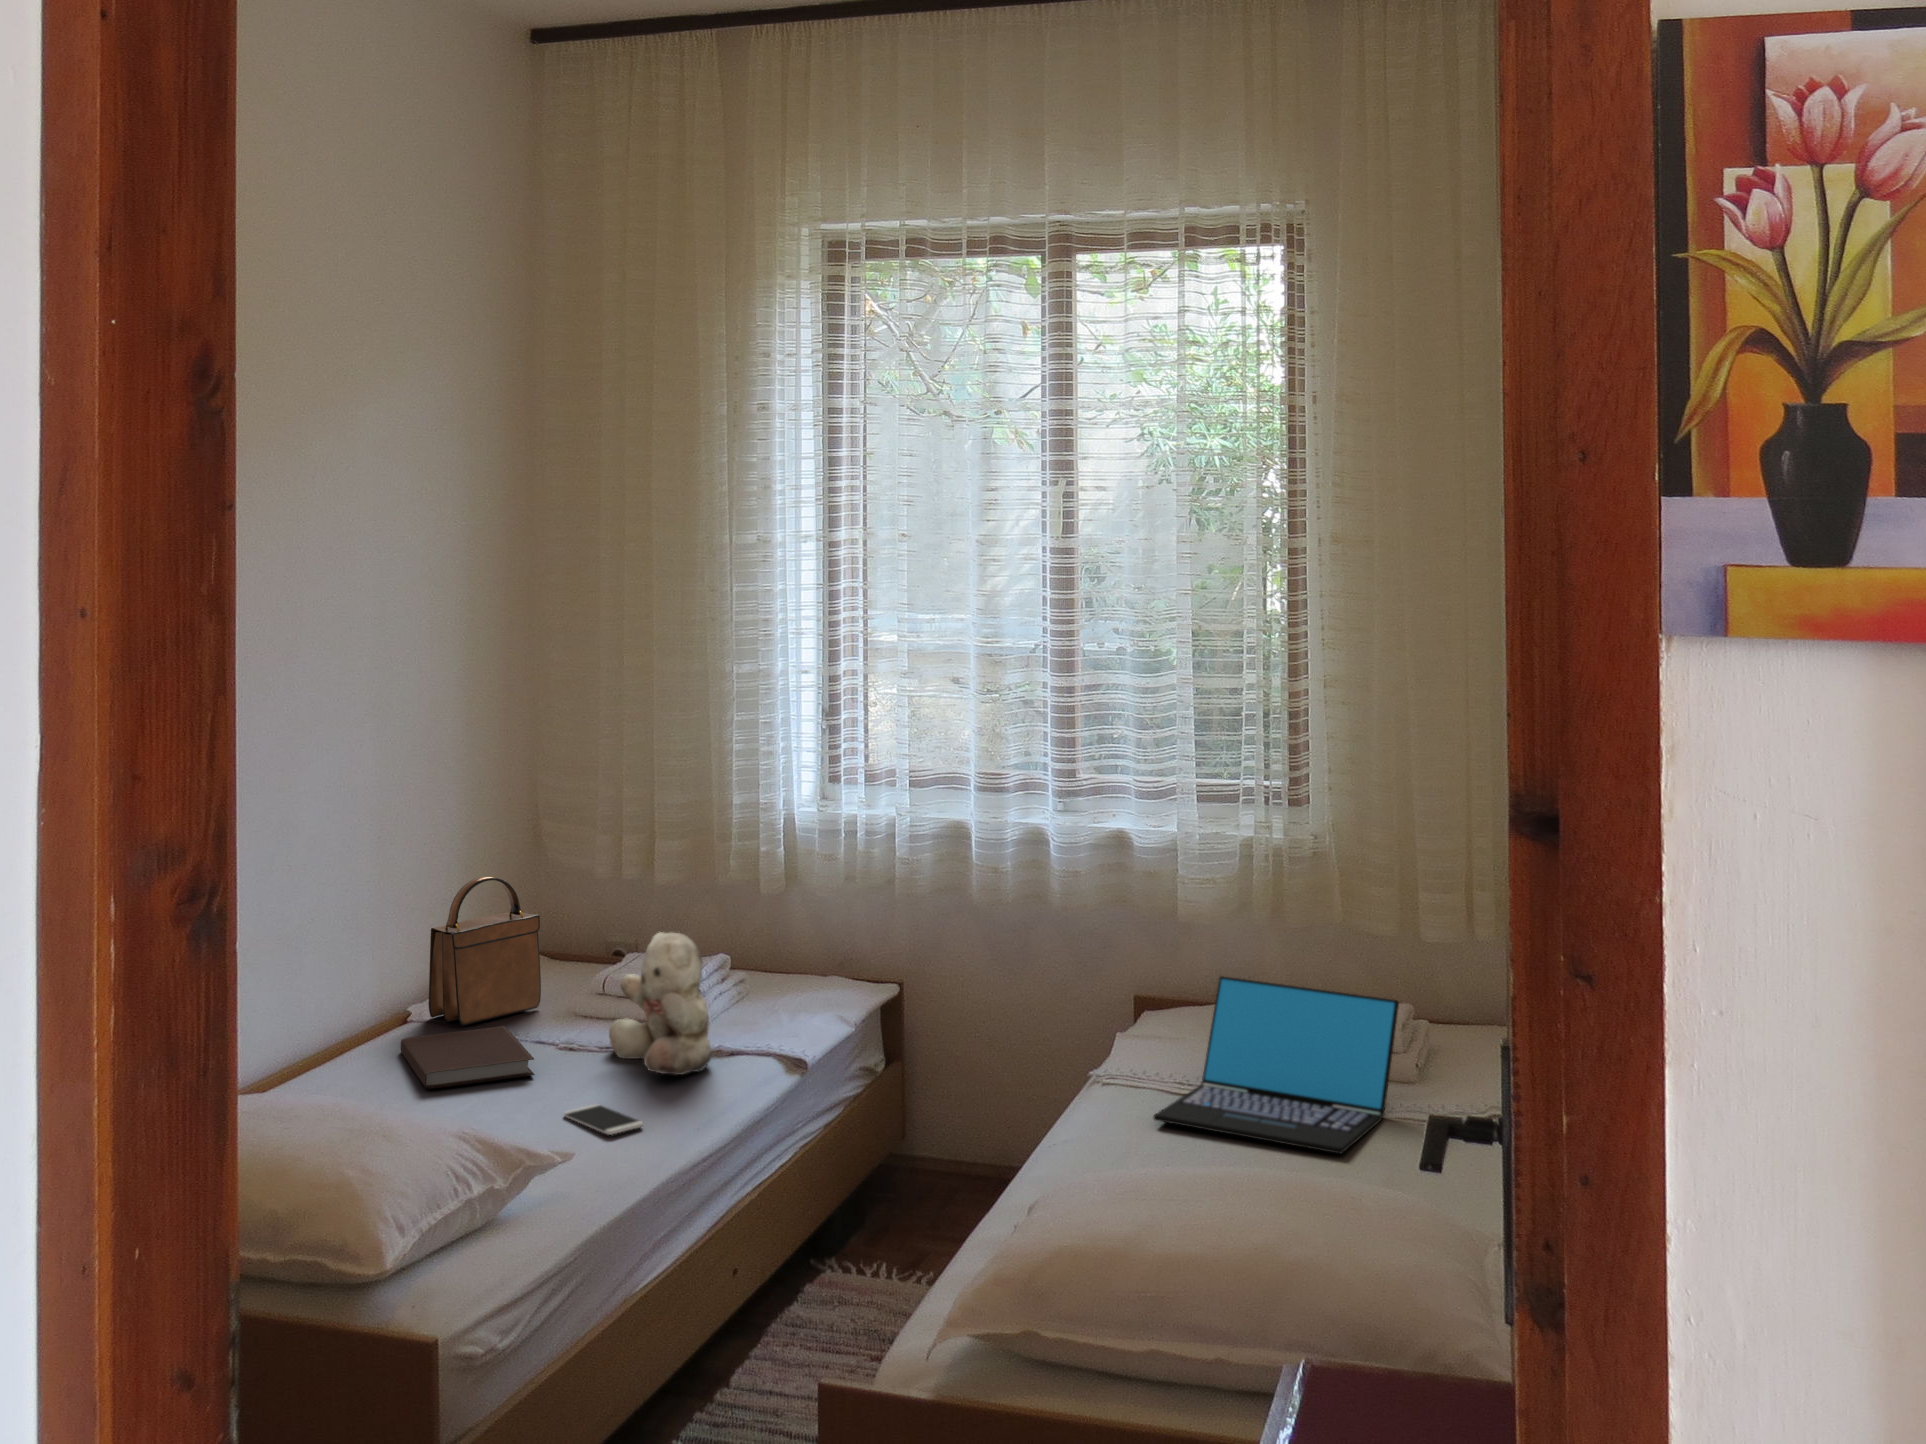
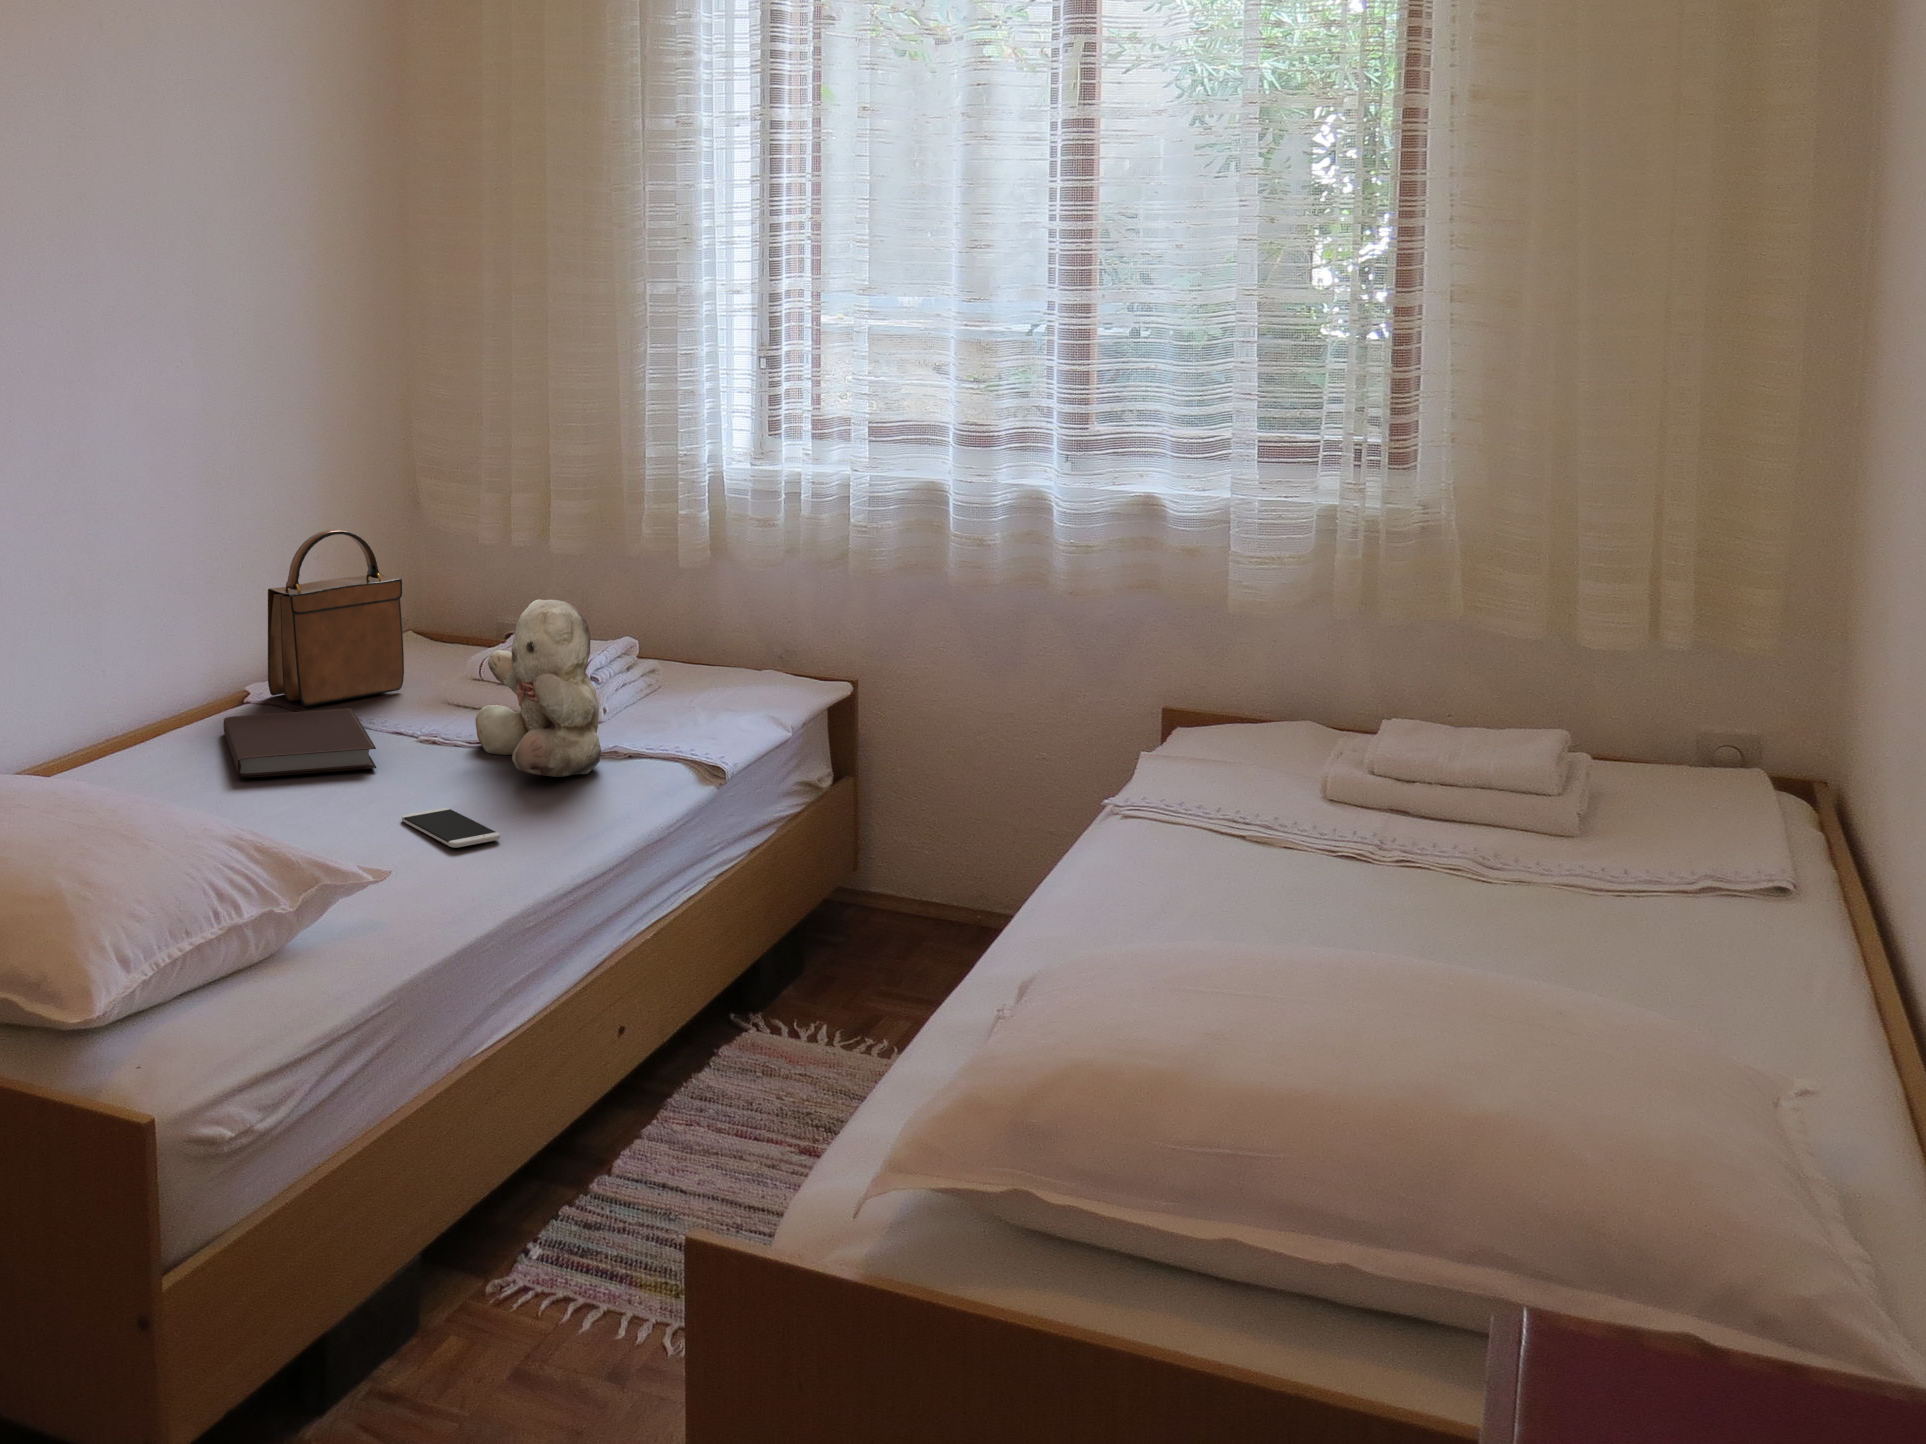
laptop: present [1154,976,1399,1154] -> none [1202,682,1577,936]

